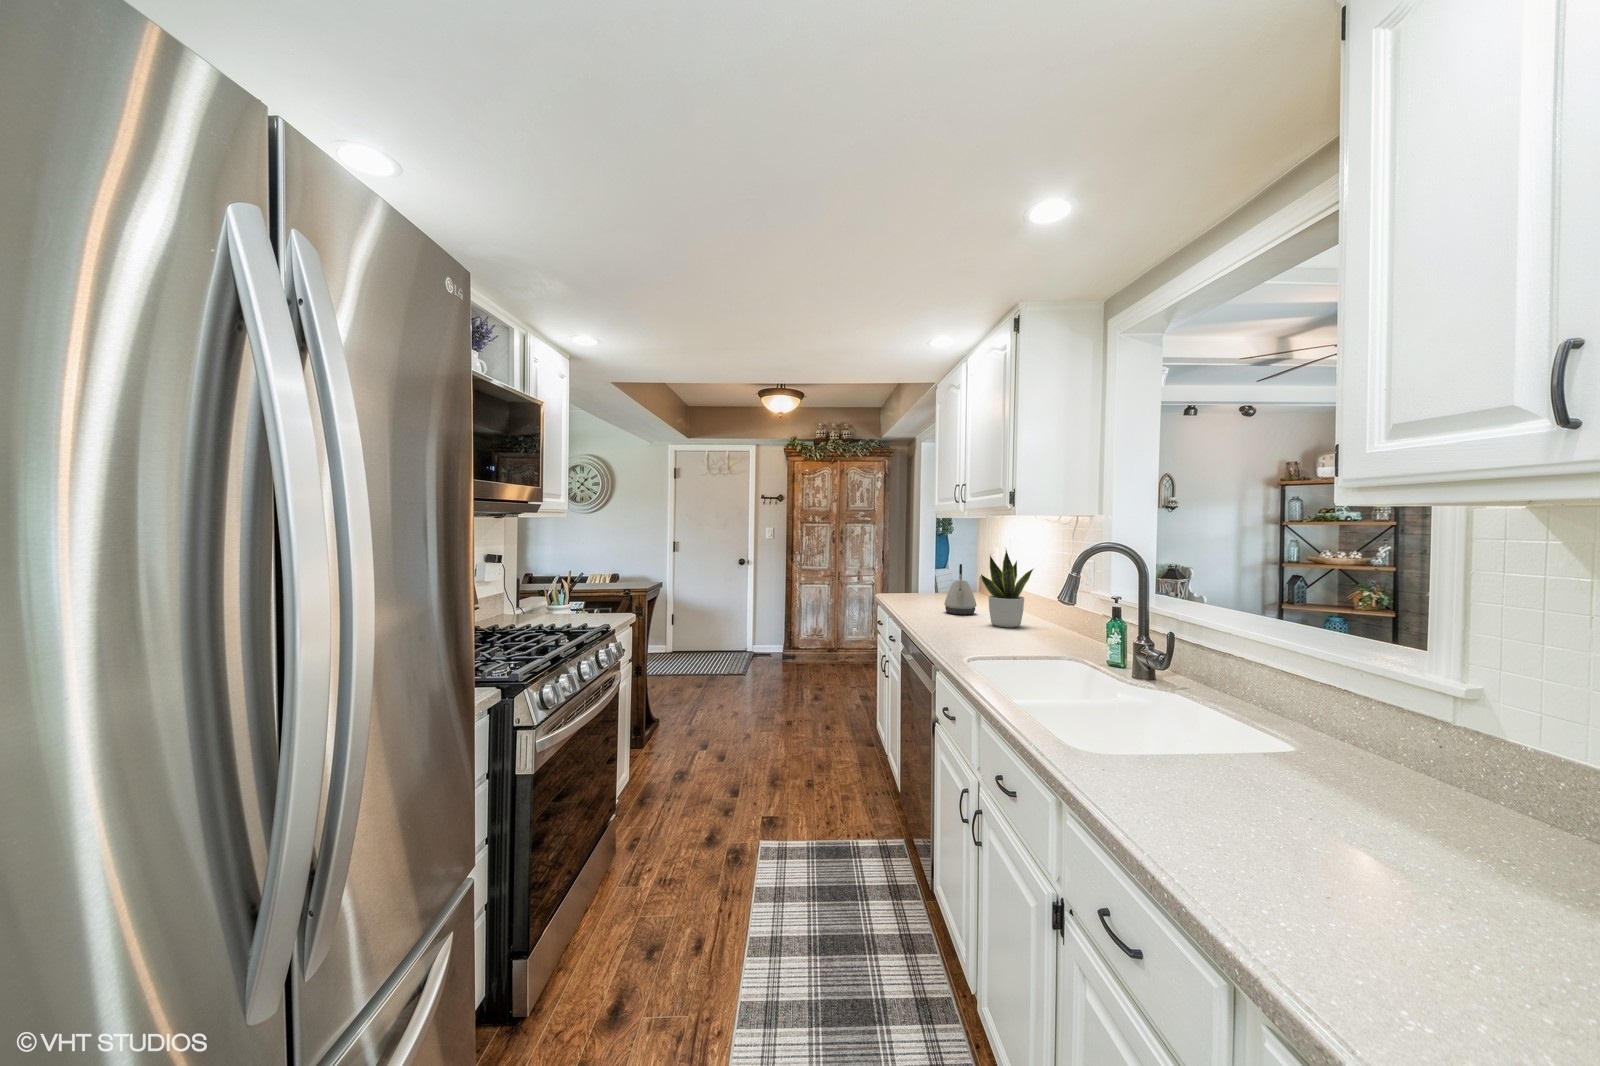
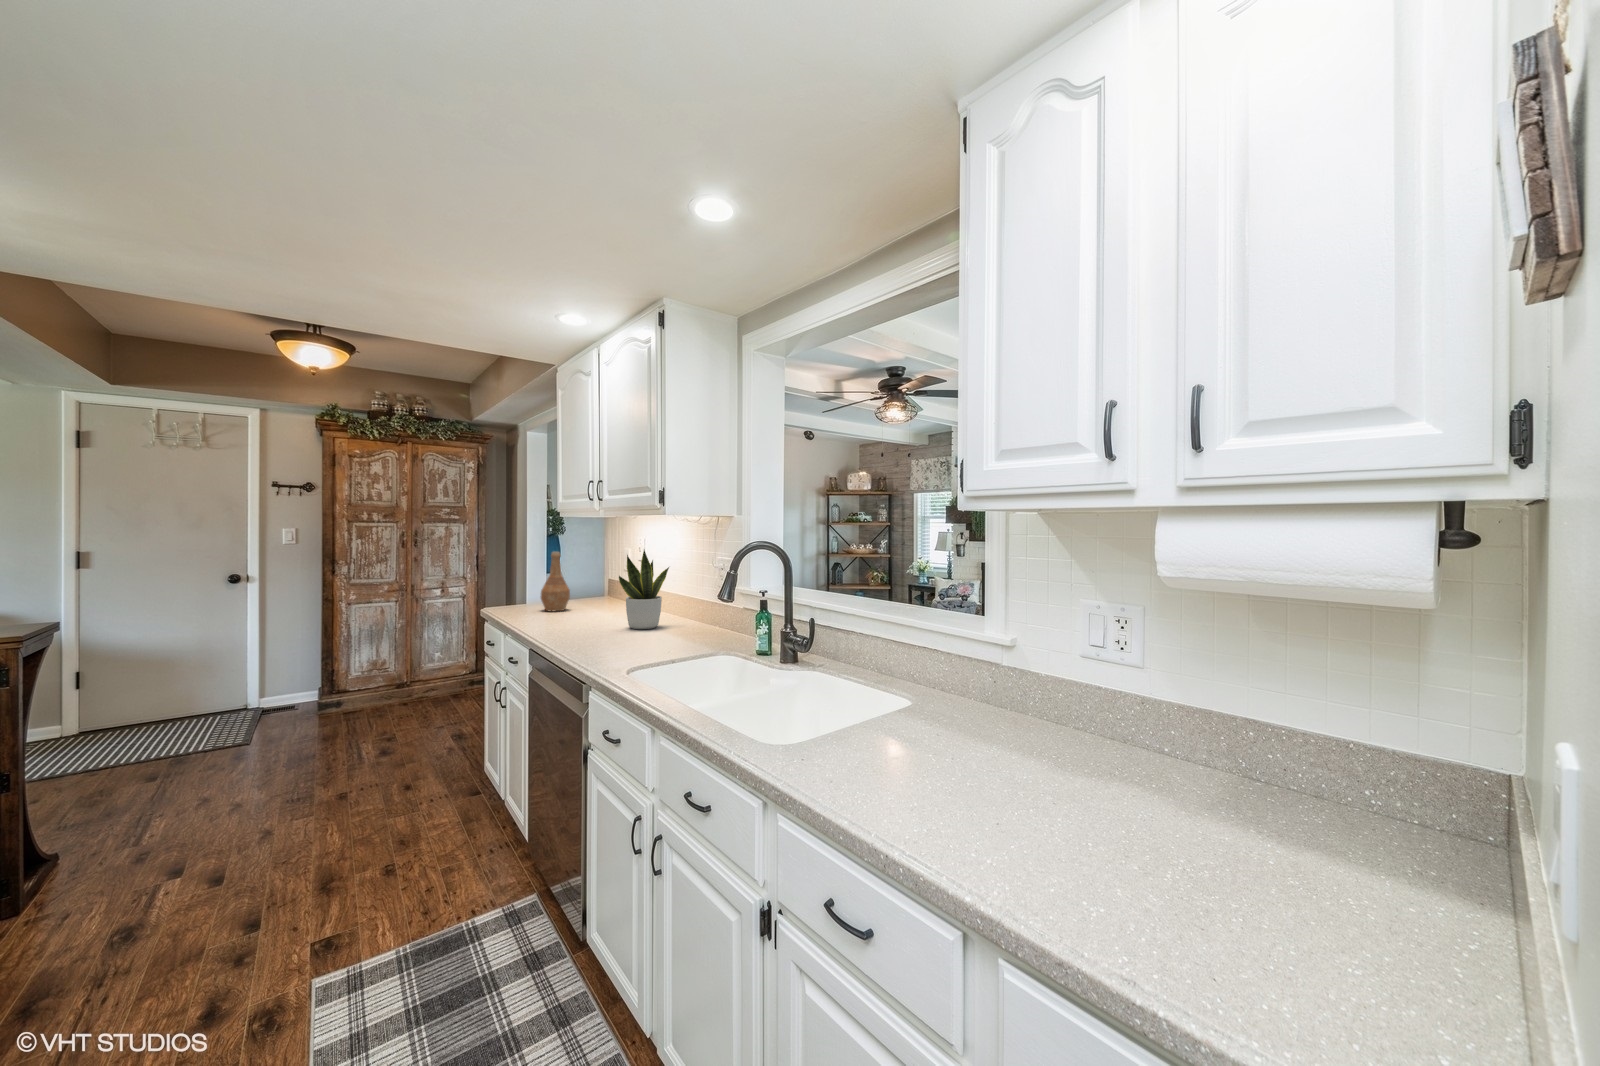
vase: none [923,550,948,604] -> present [541,552,570,611]
kettle: present [944,564,977,615] -> none [571,566,607,621]

